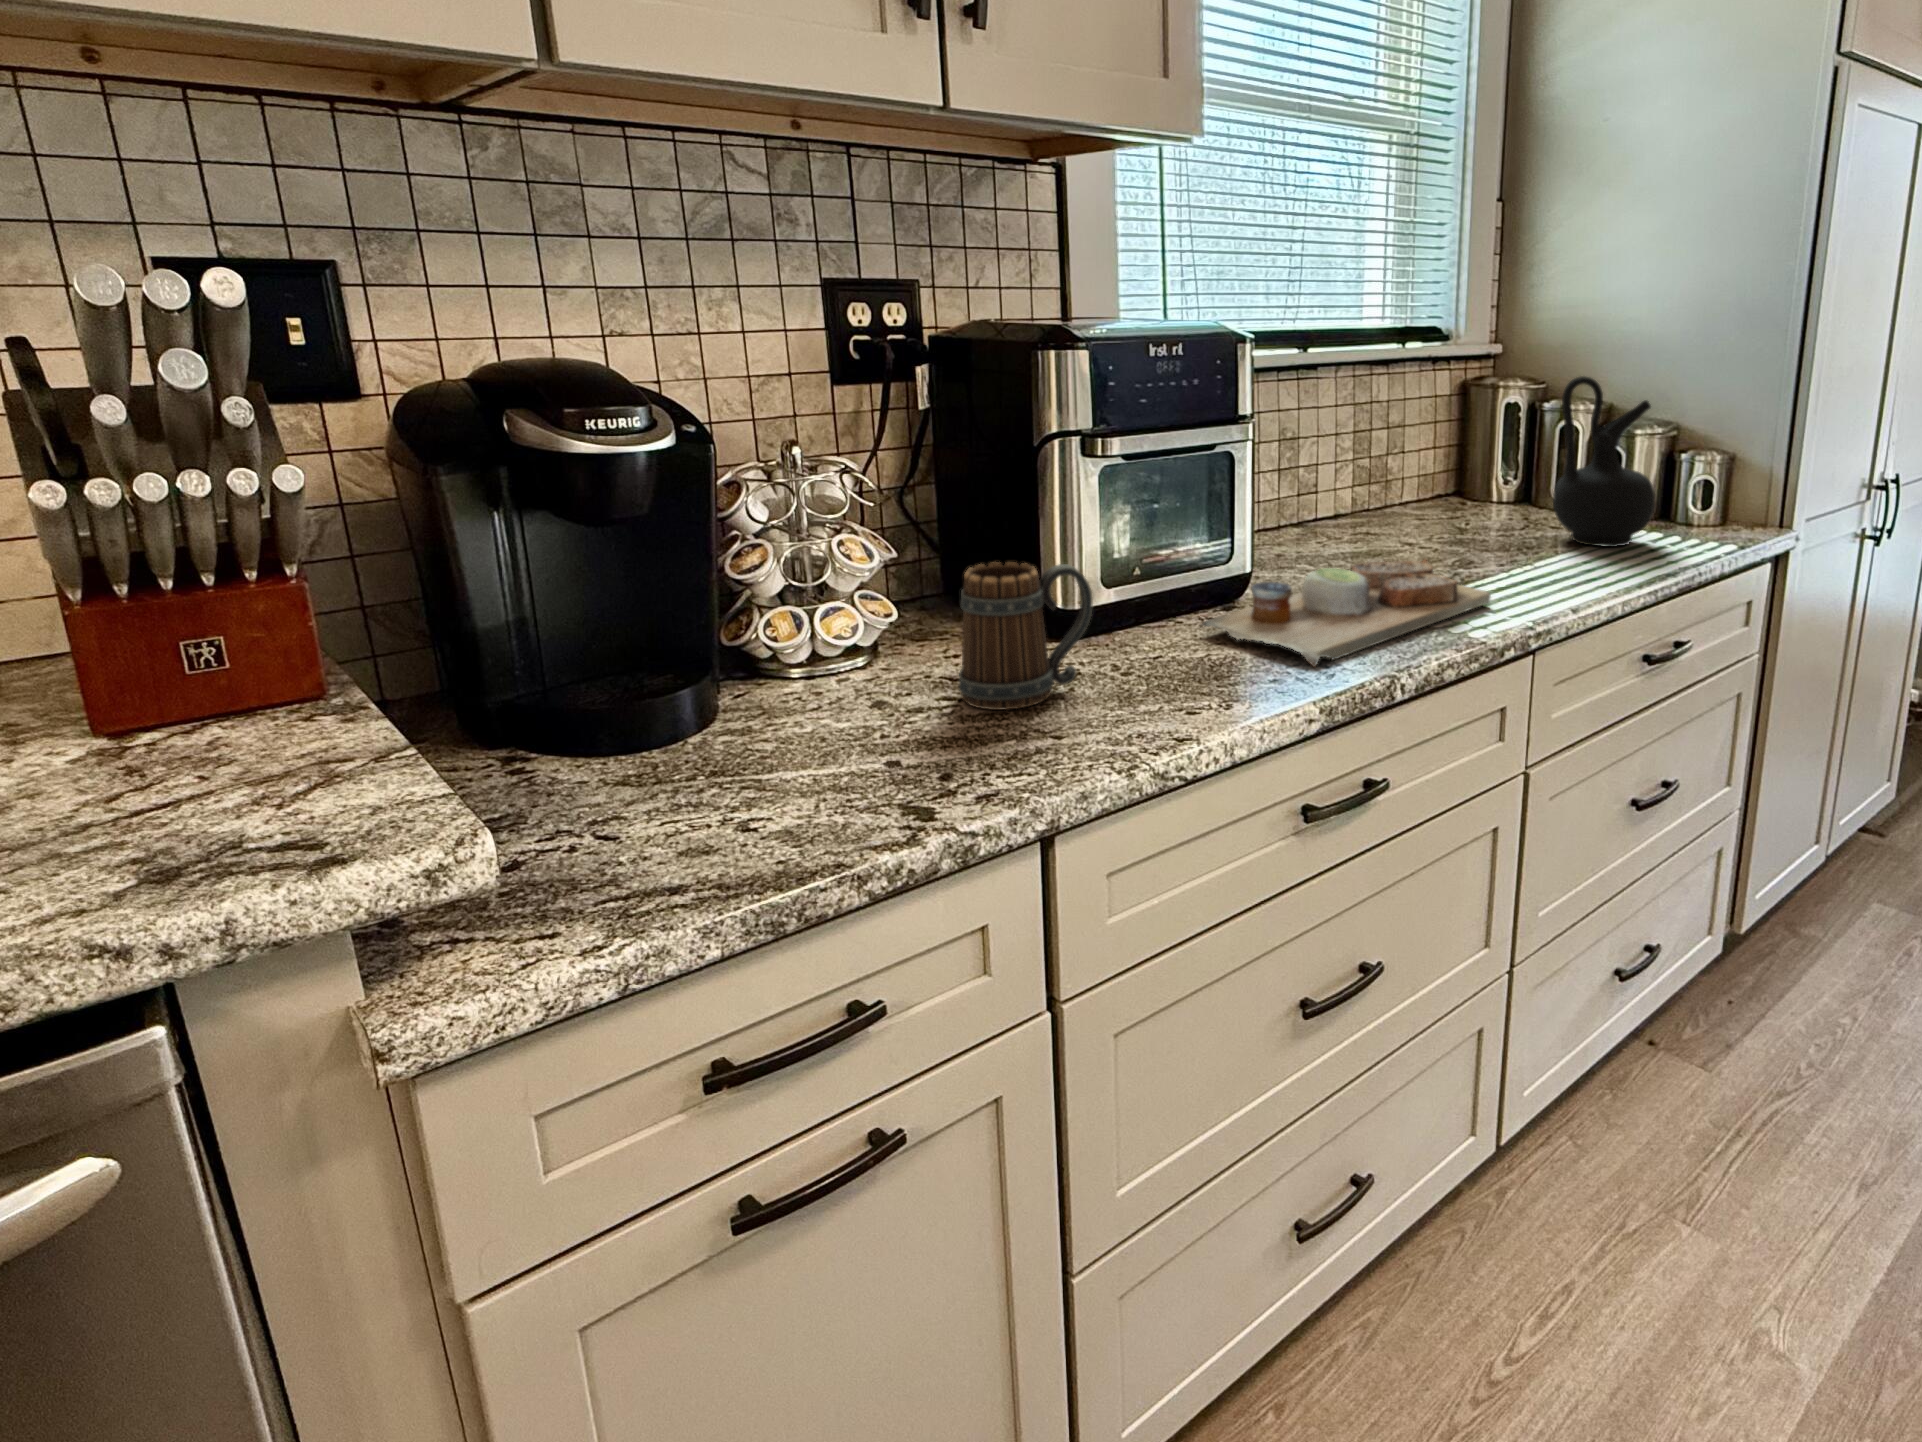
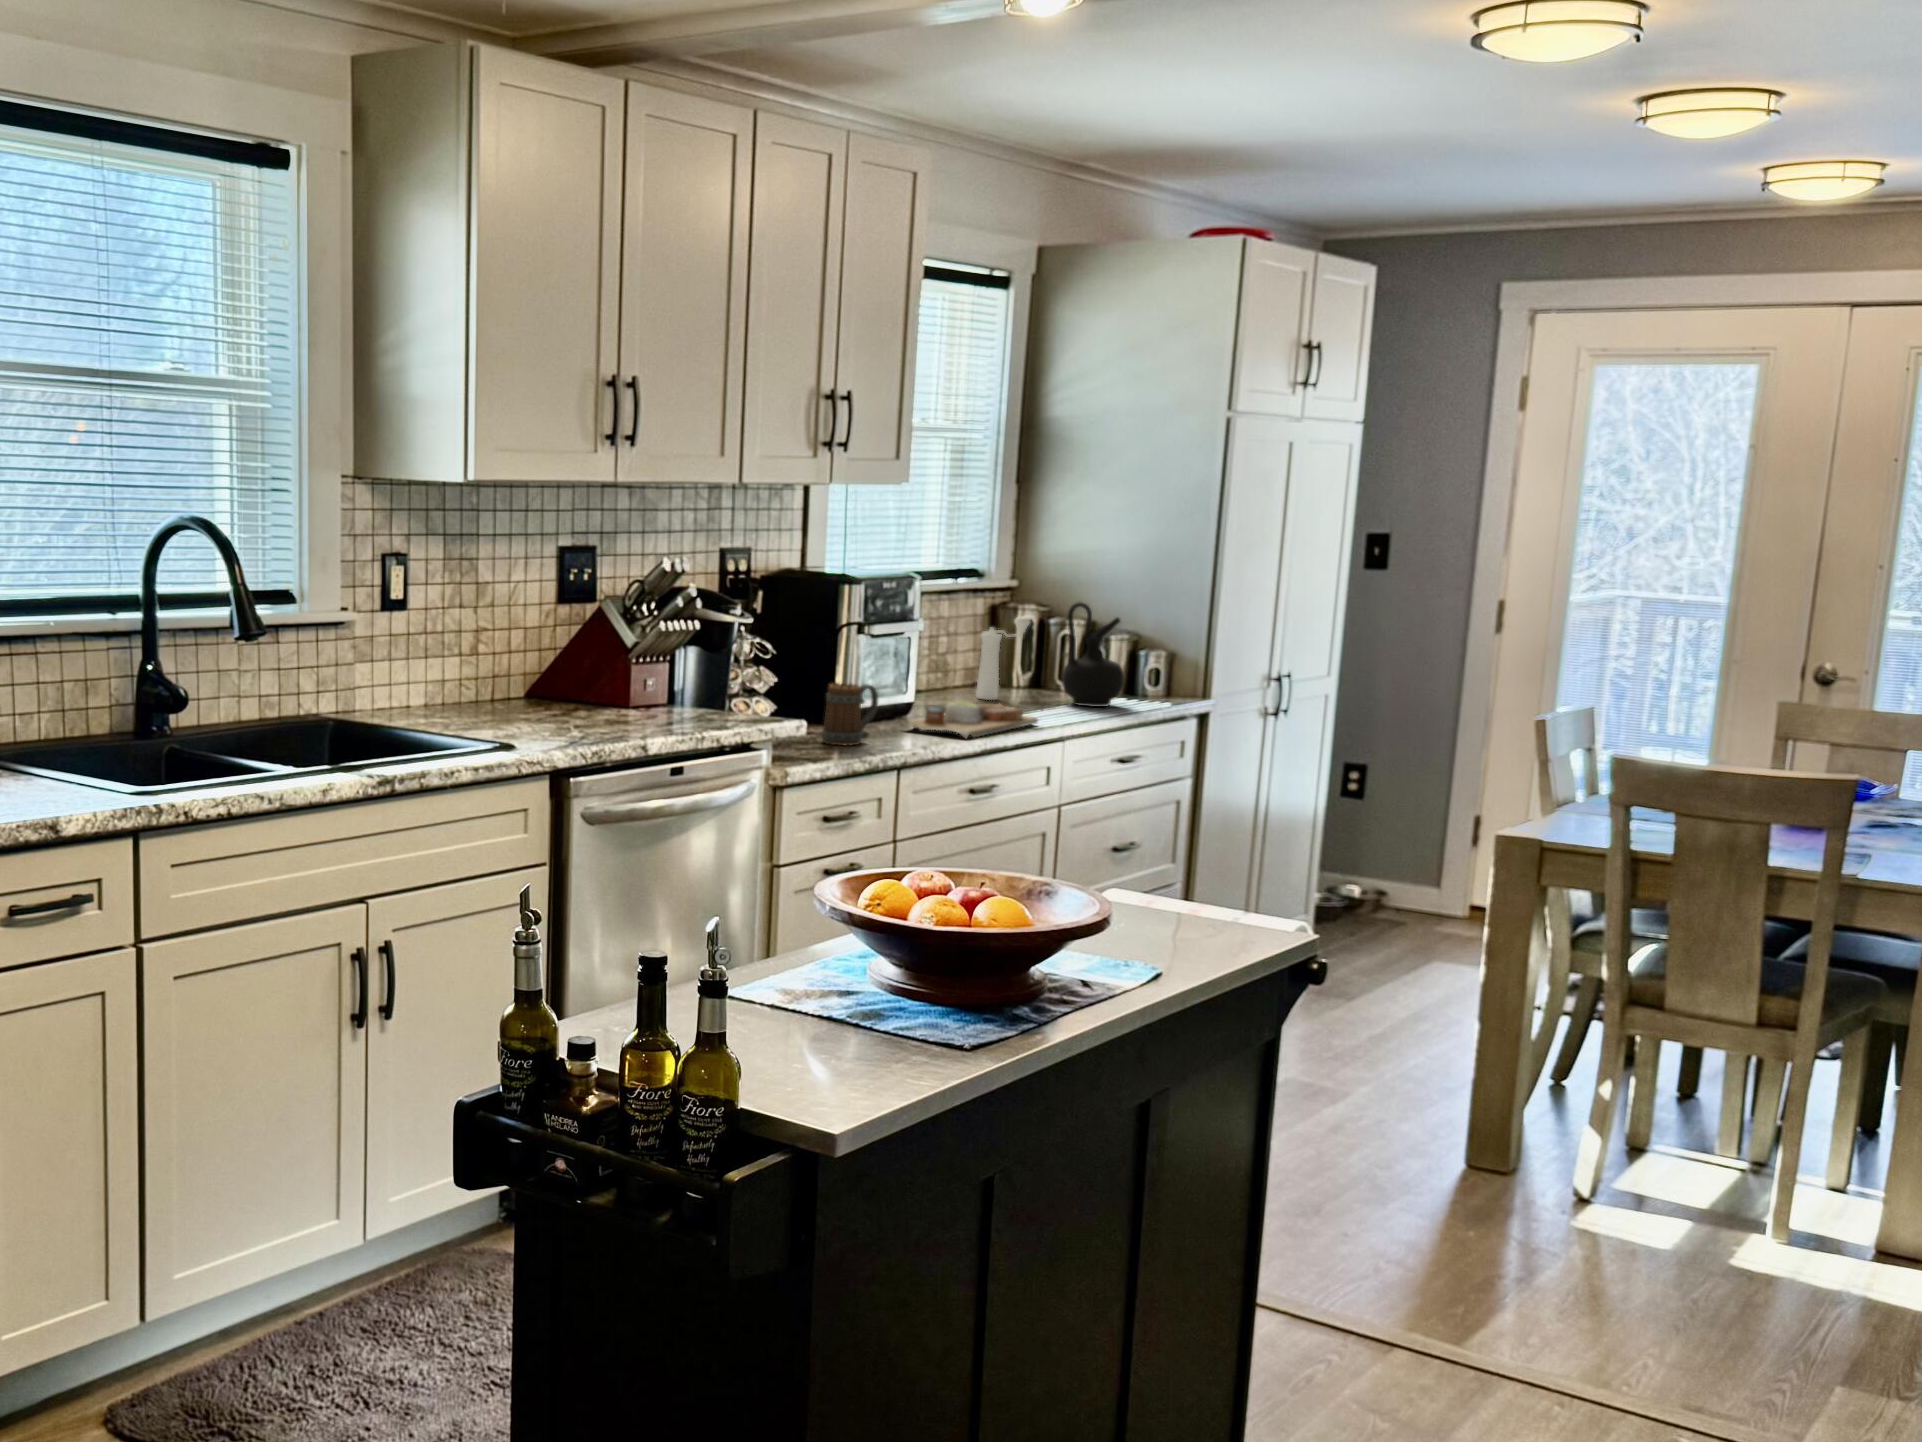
pepper mill: none [1419,401,1507,533] -> present [976,617,1030,700]

